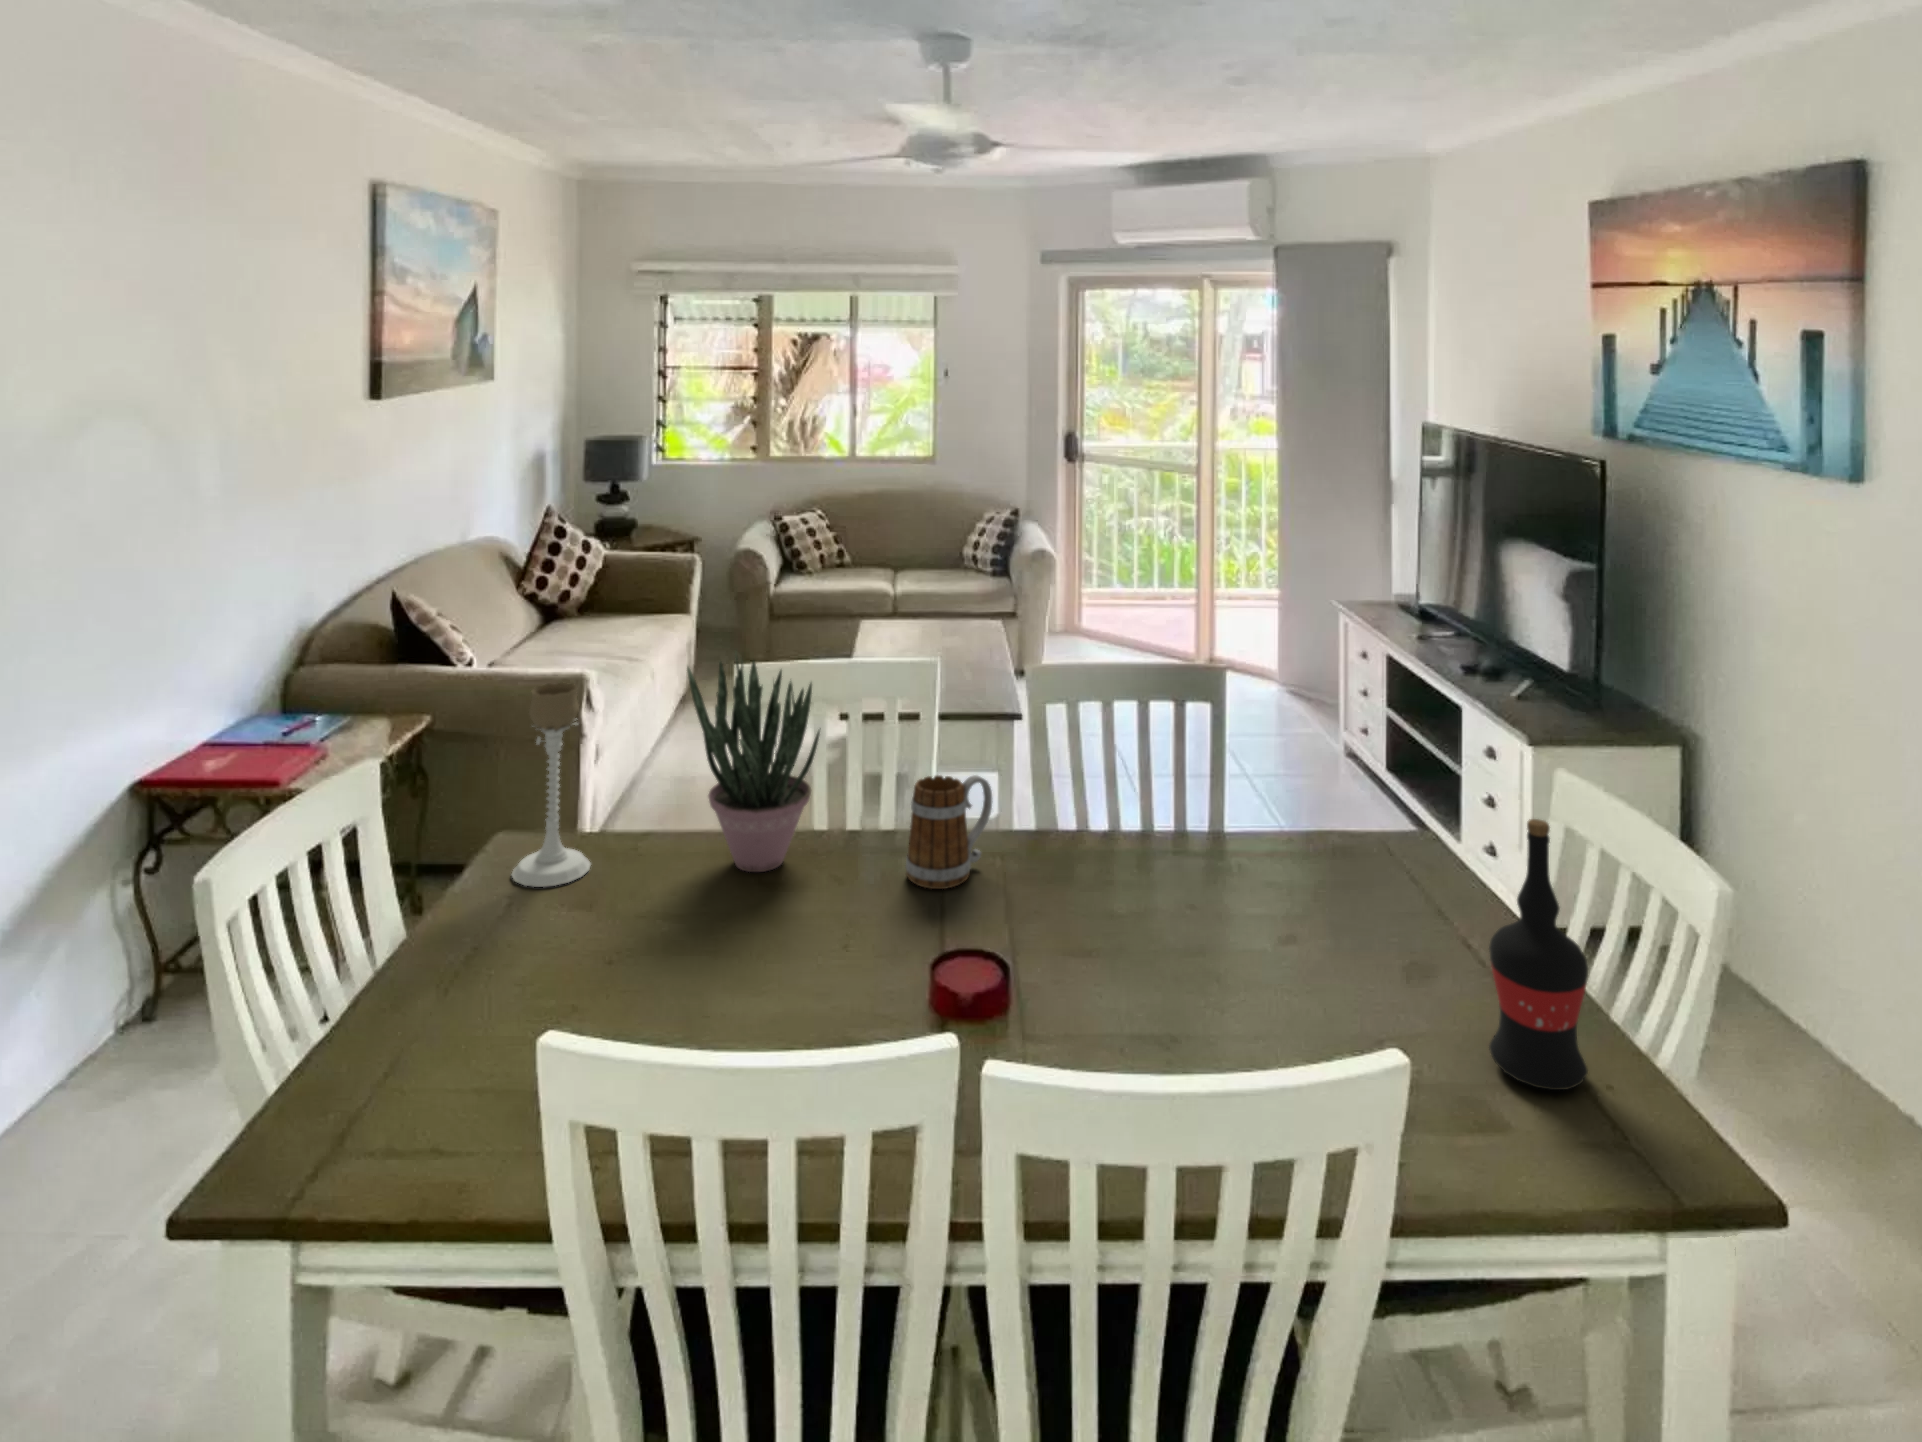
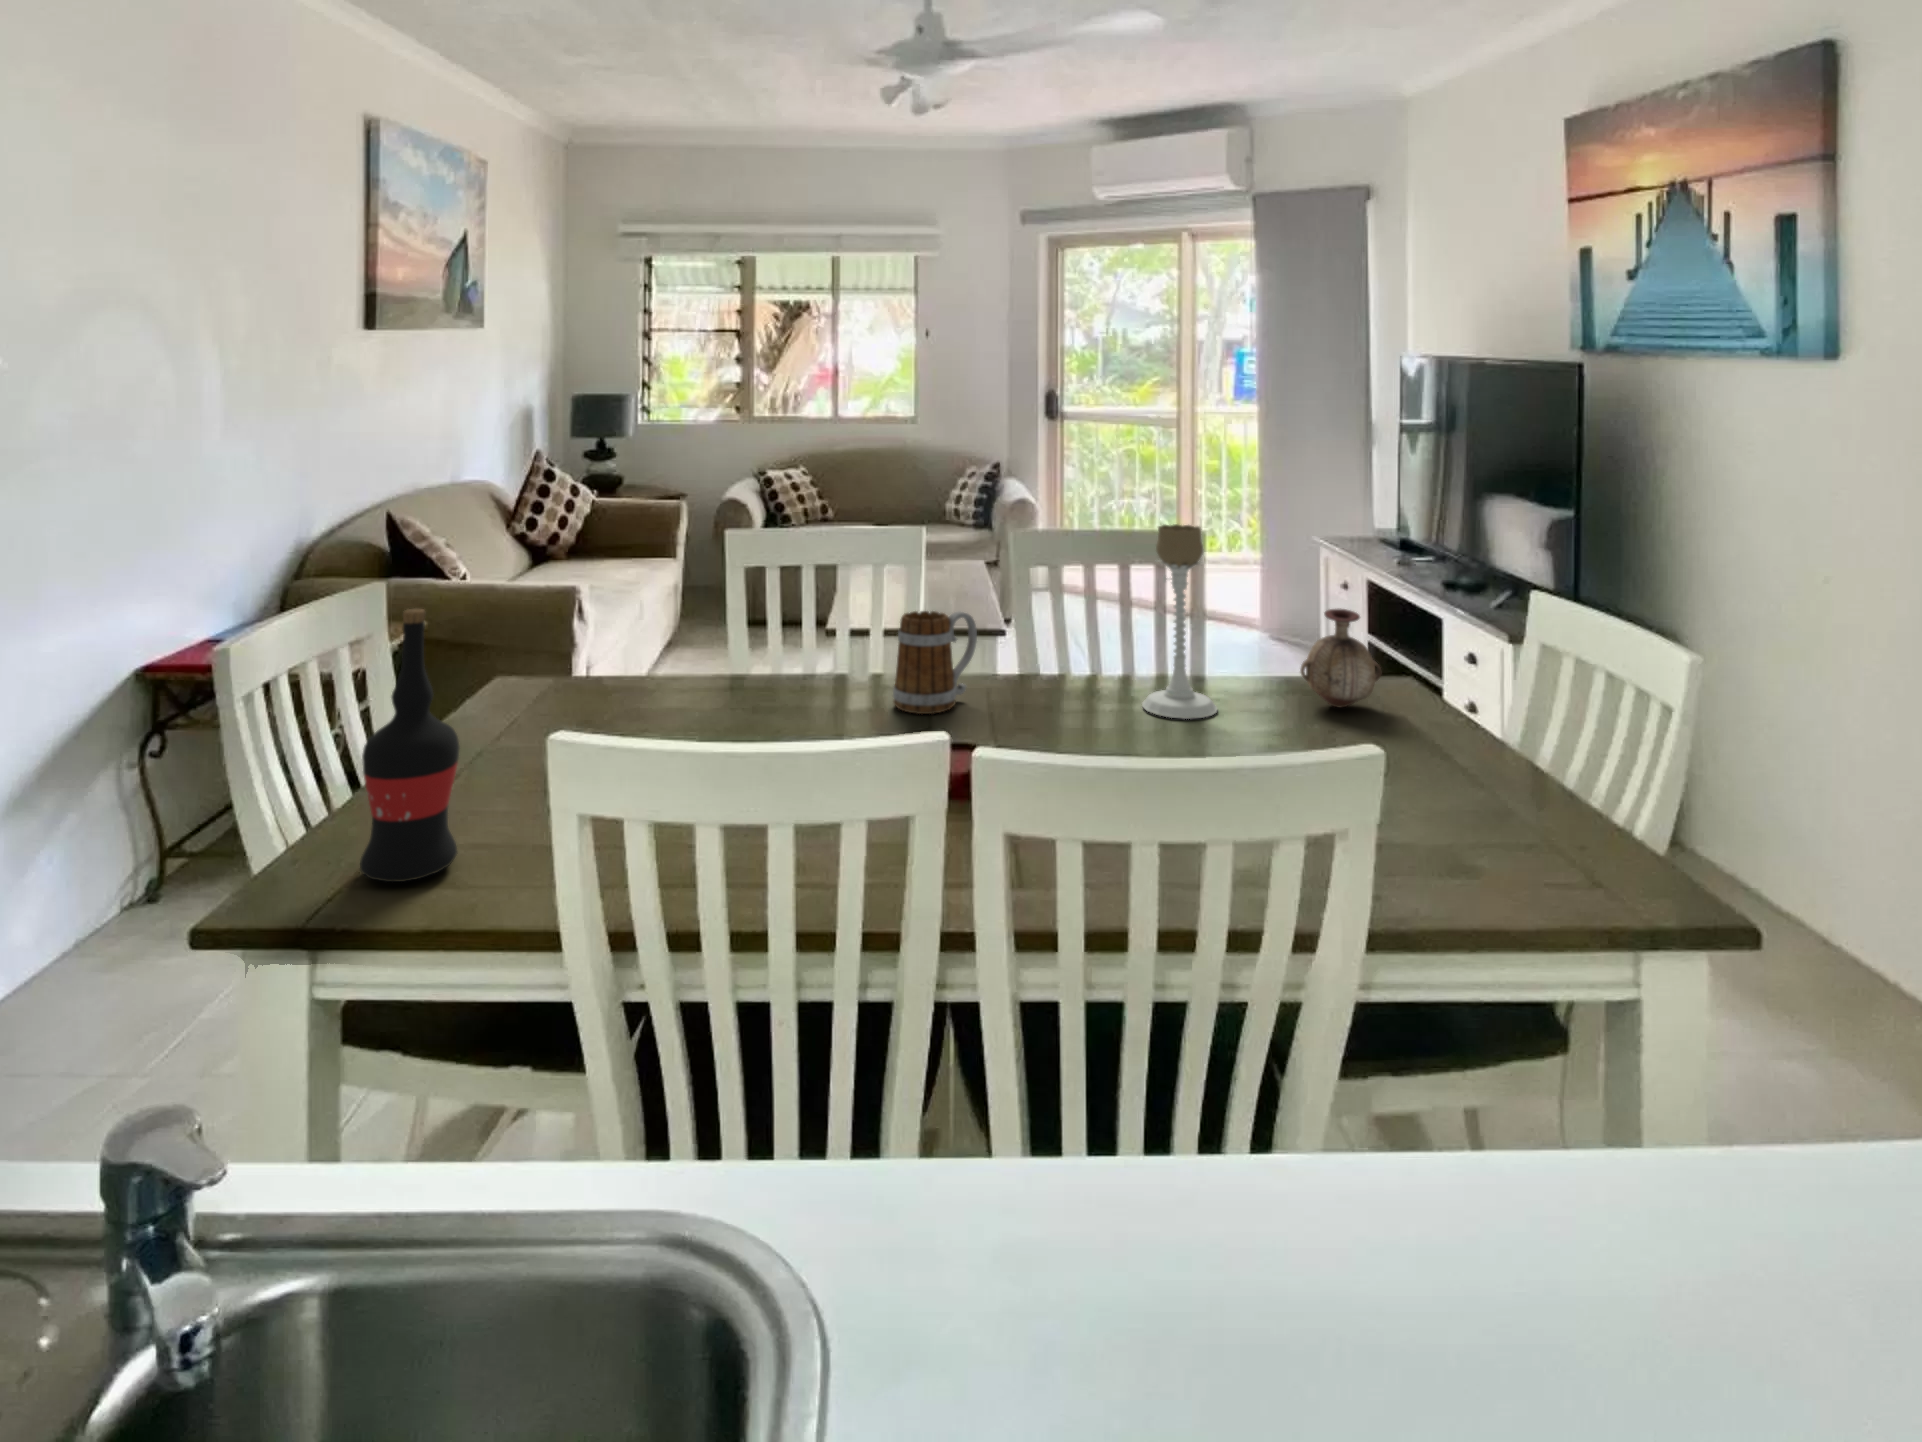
potted plant: present [687,655,821,872] -> none [680,494,810,703]
candle holder: present [512,683,591,887] -> present [1142,524,1217,719]
vase: none [1323,776,1405,879] -> present [1300,609,1381,708]
wine bottle: present [1489,819,1588,1090] -> present [360,609,459,882]

